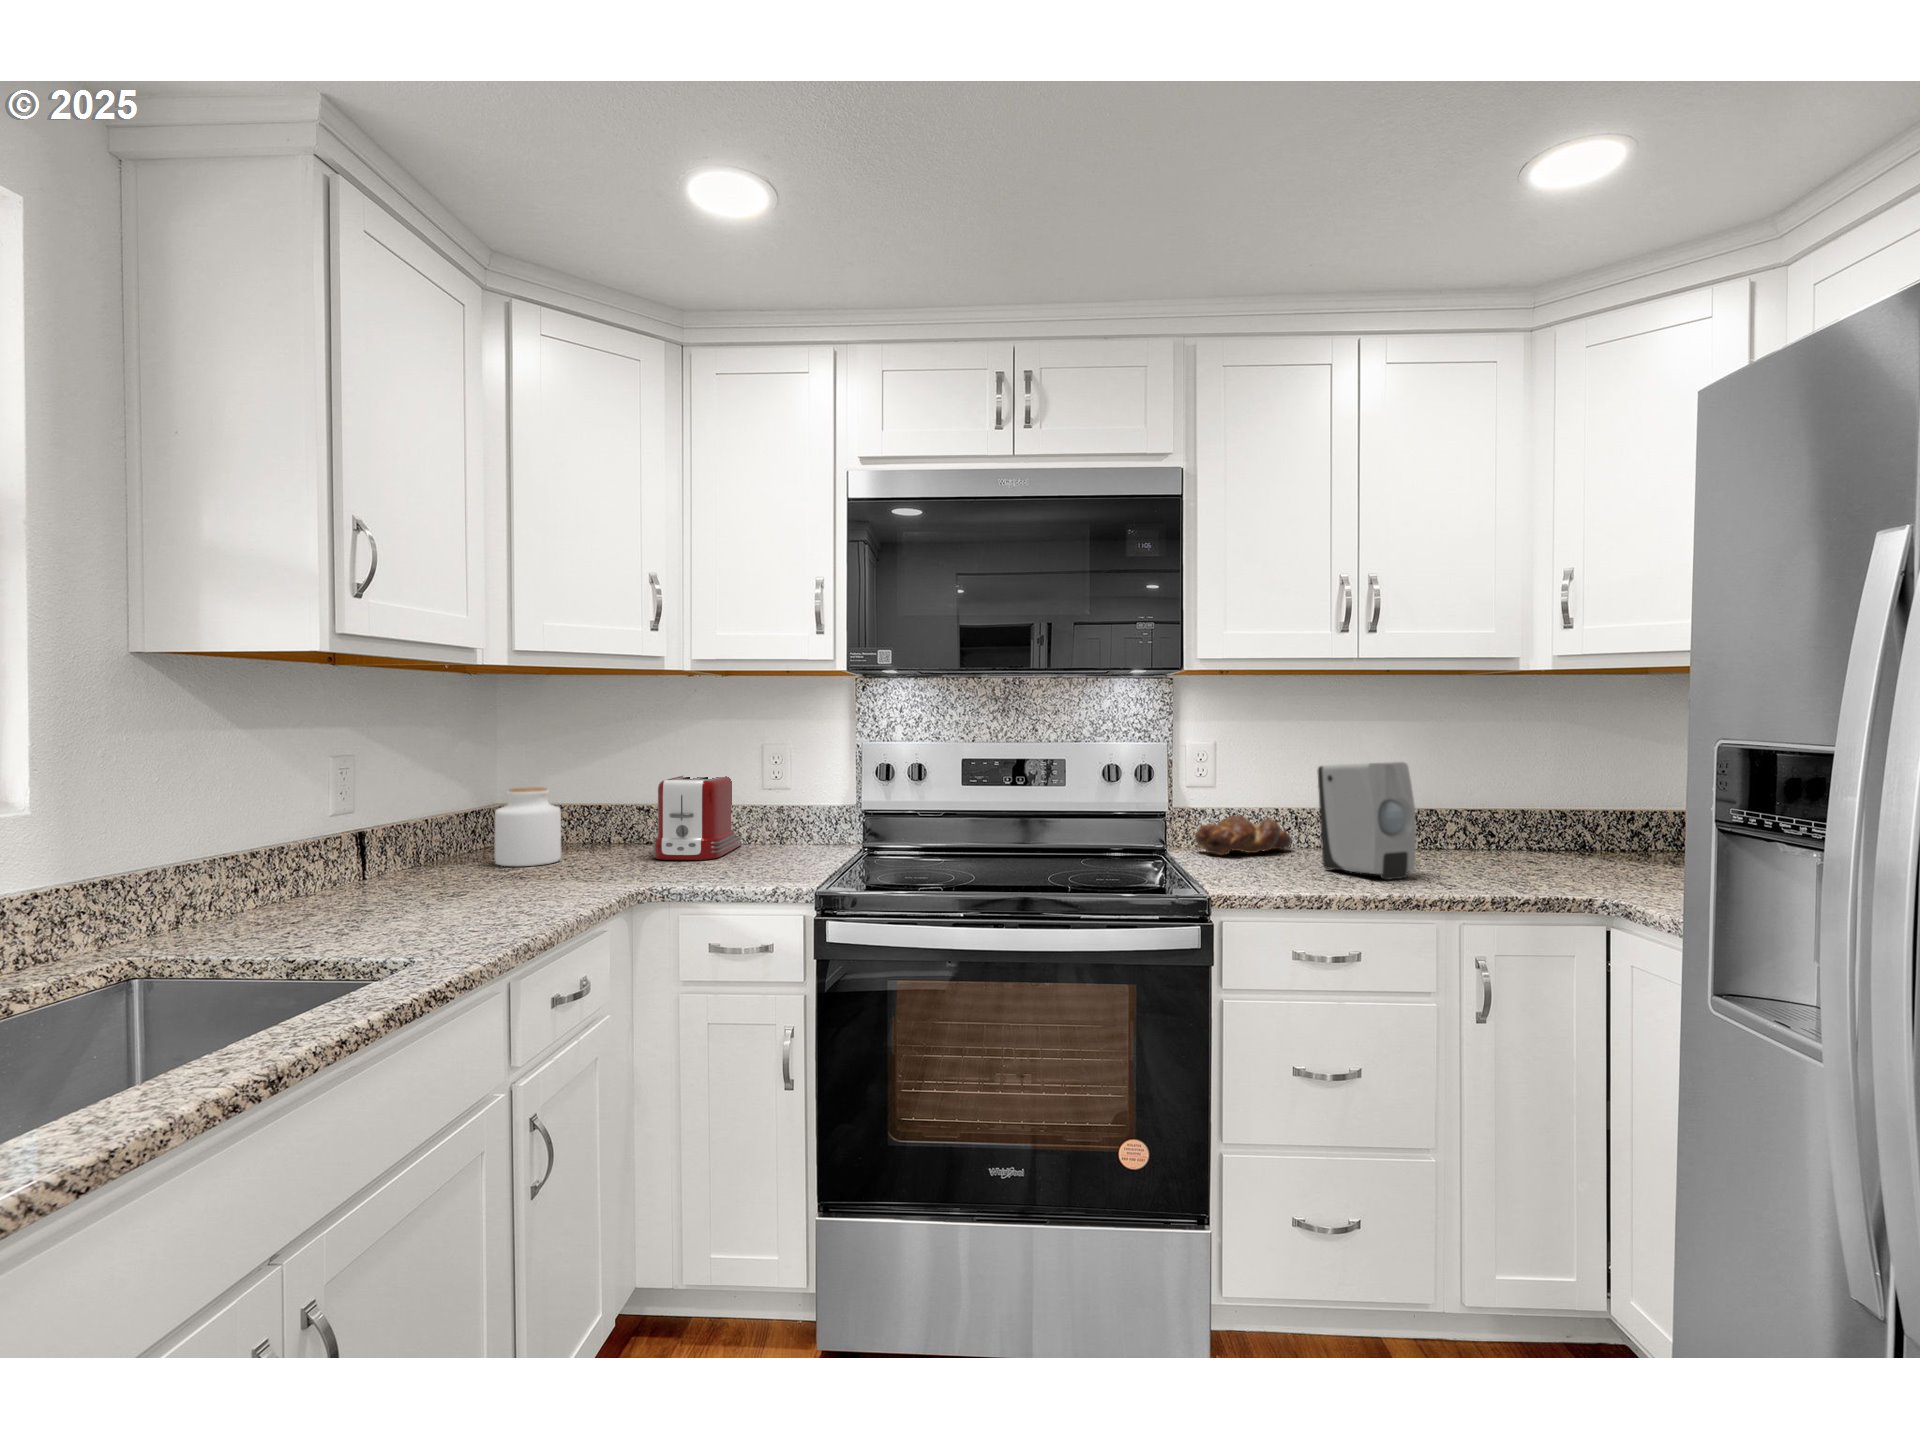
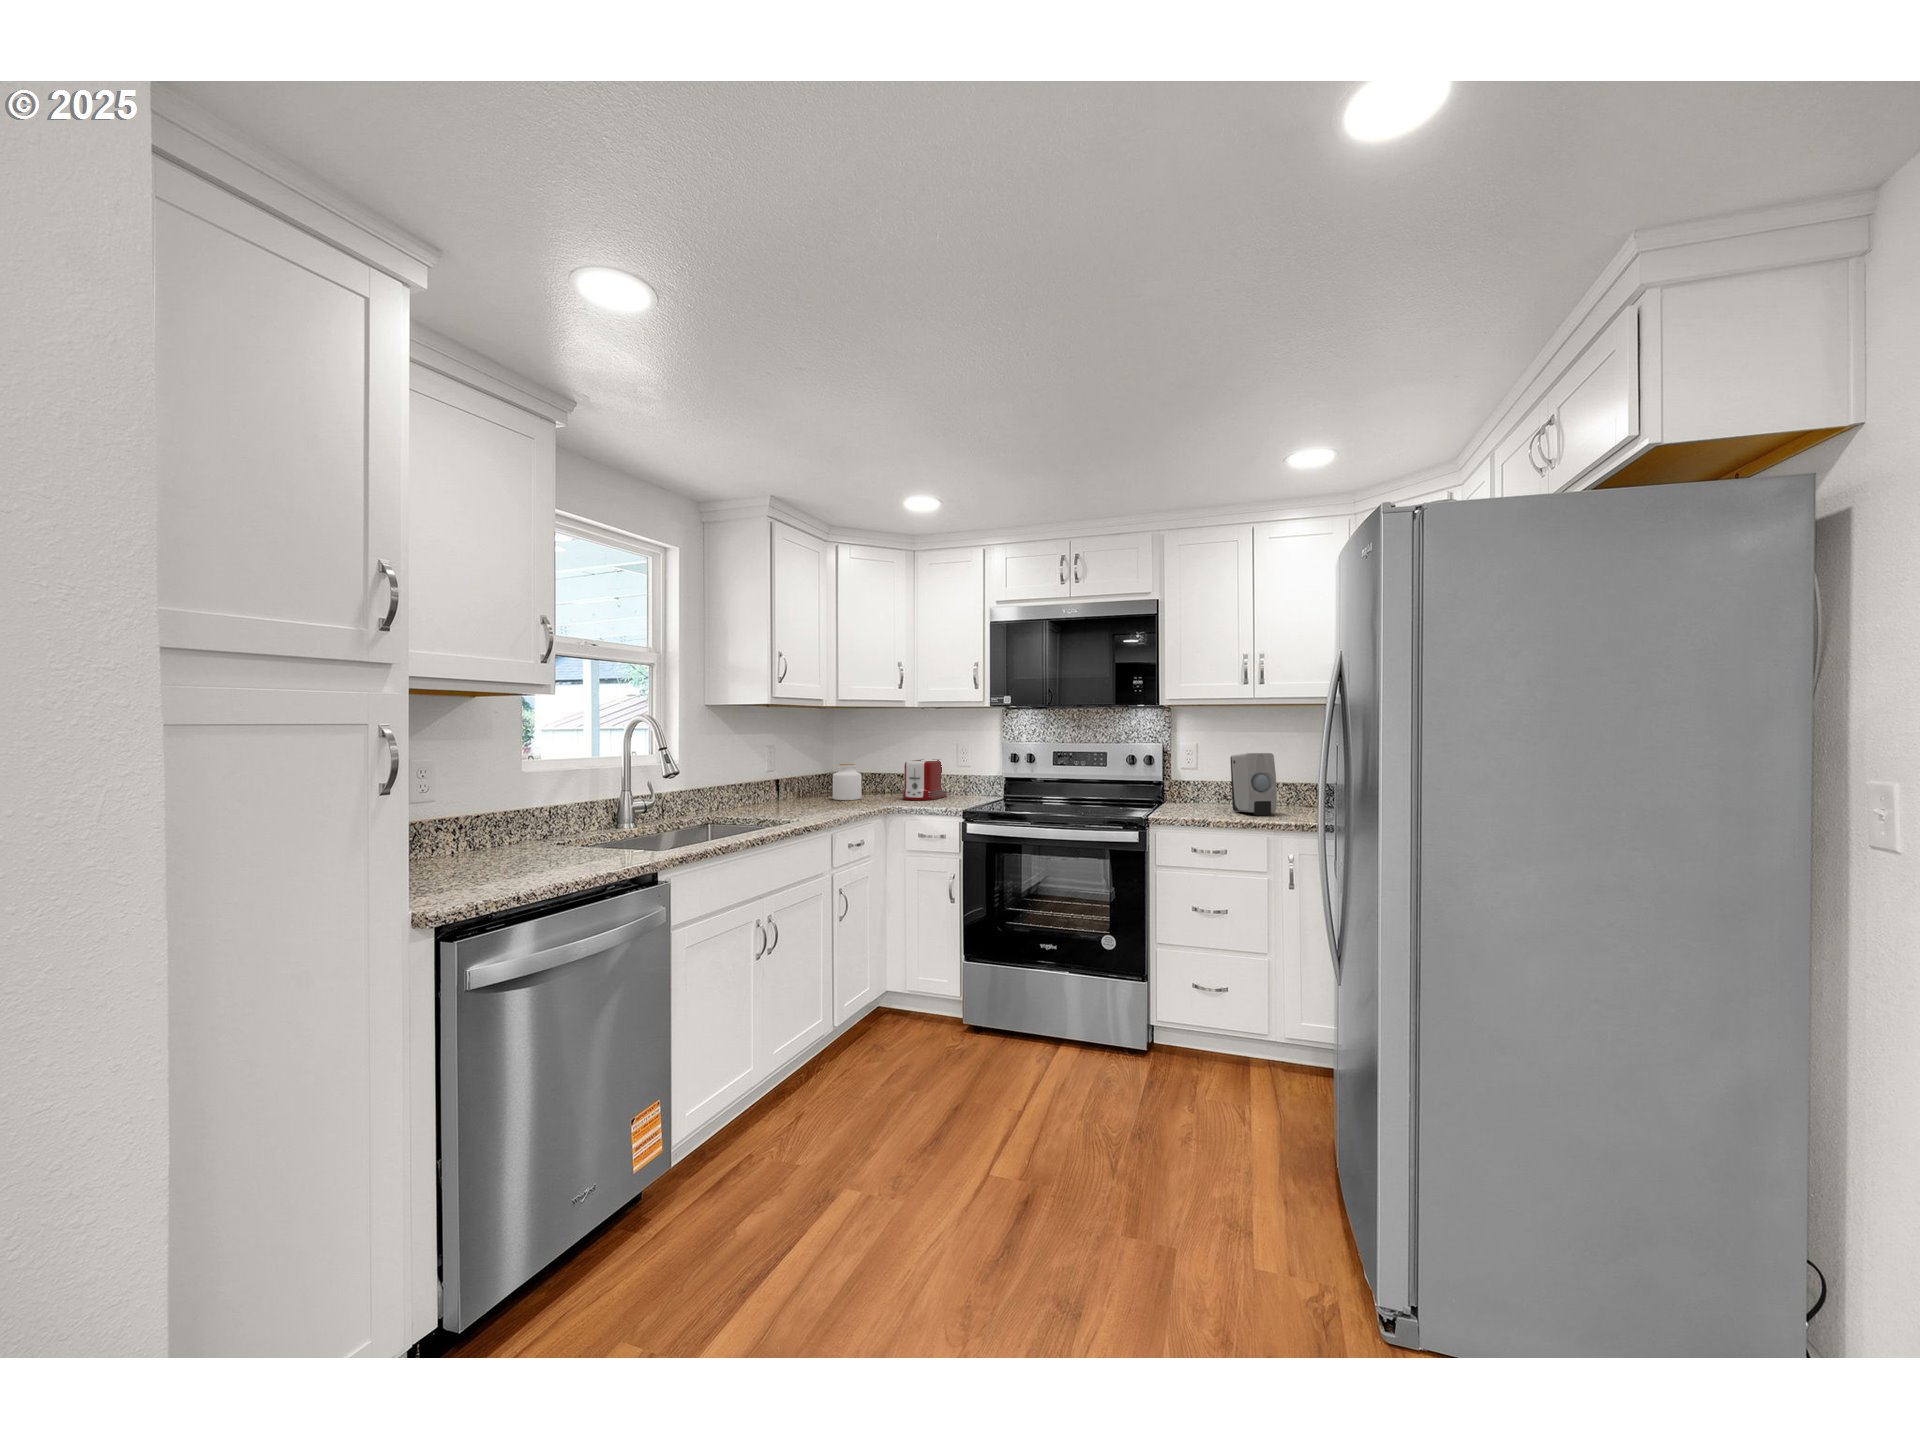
bread loaf: present [1195,815,1292,855] -> none [1179,784,1238,805]

